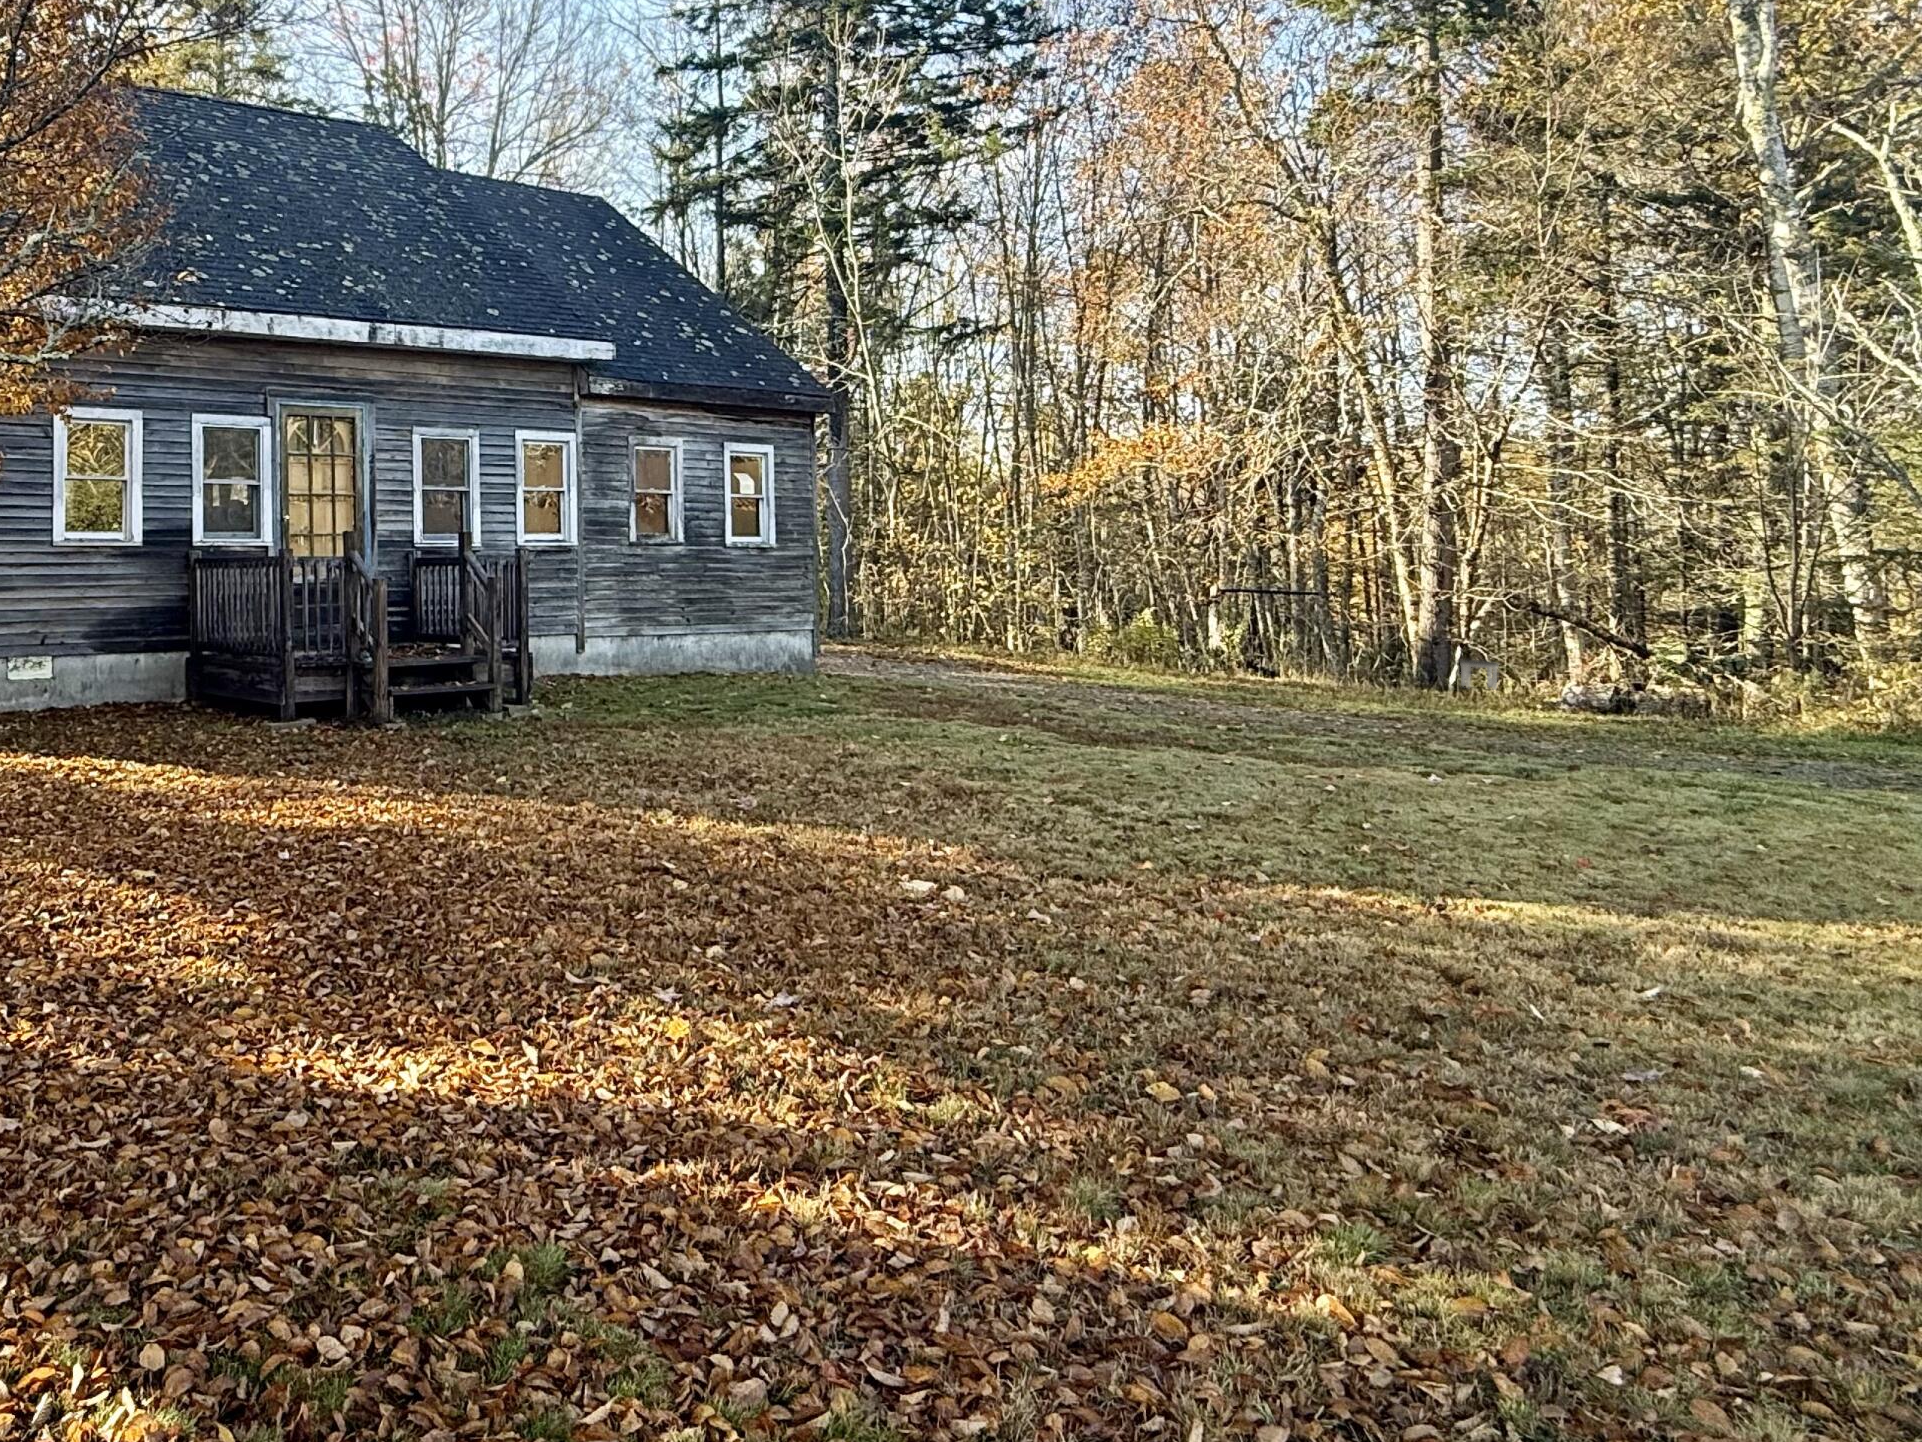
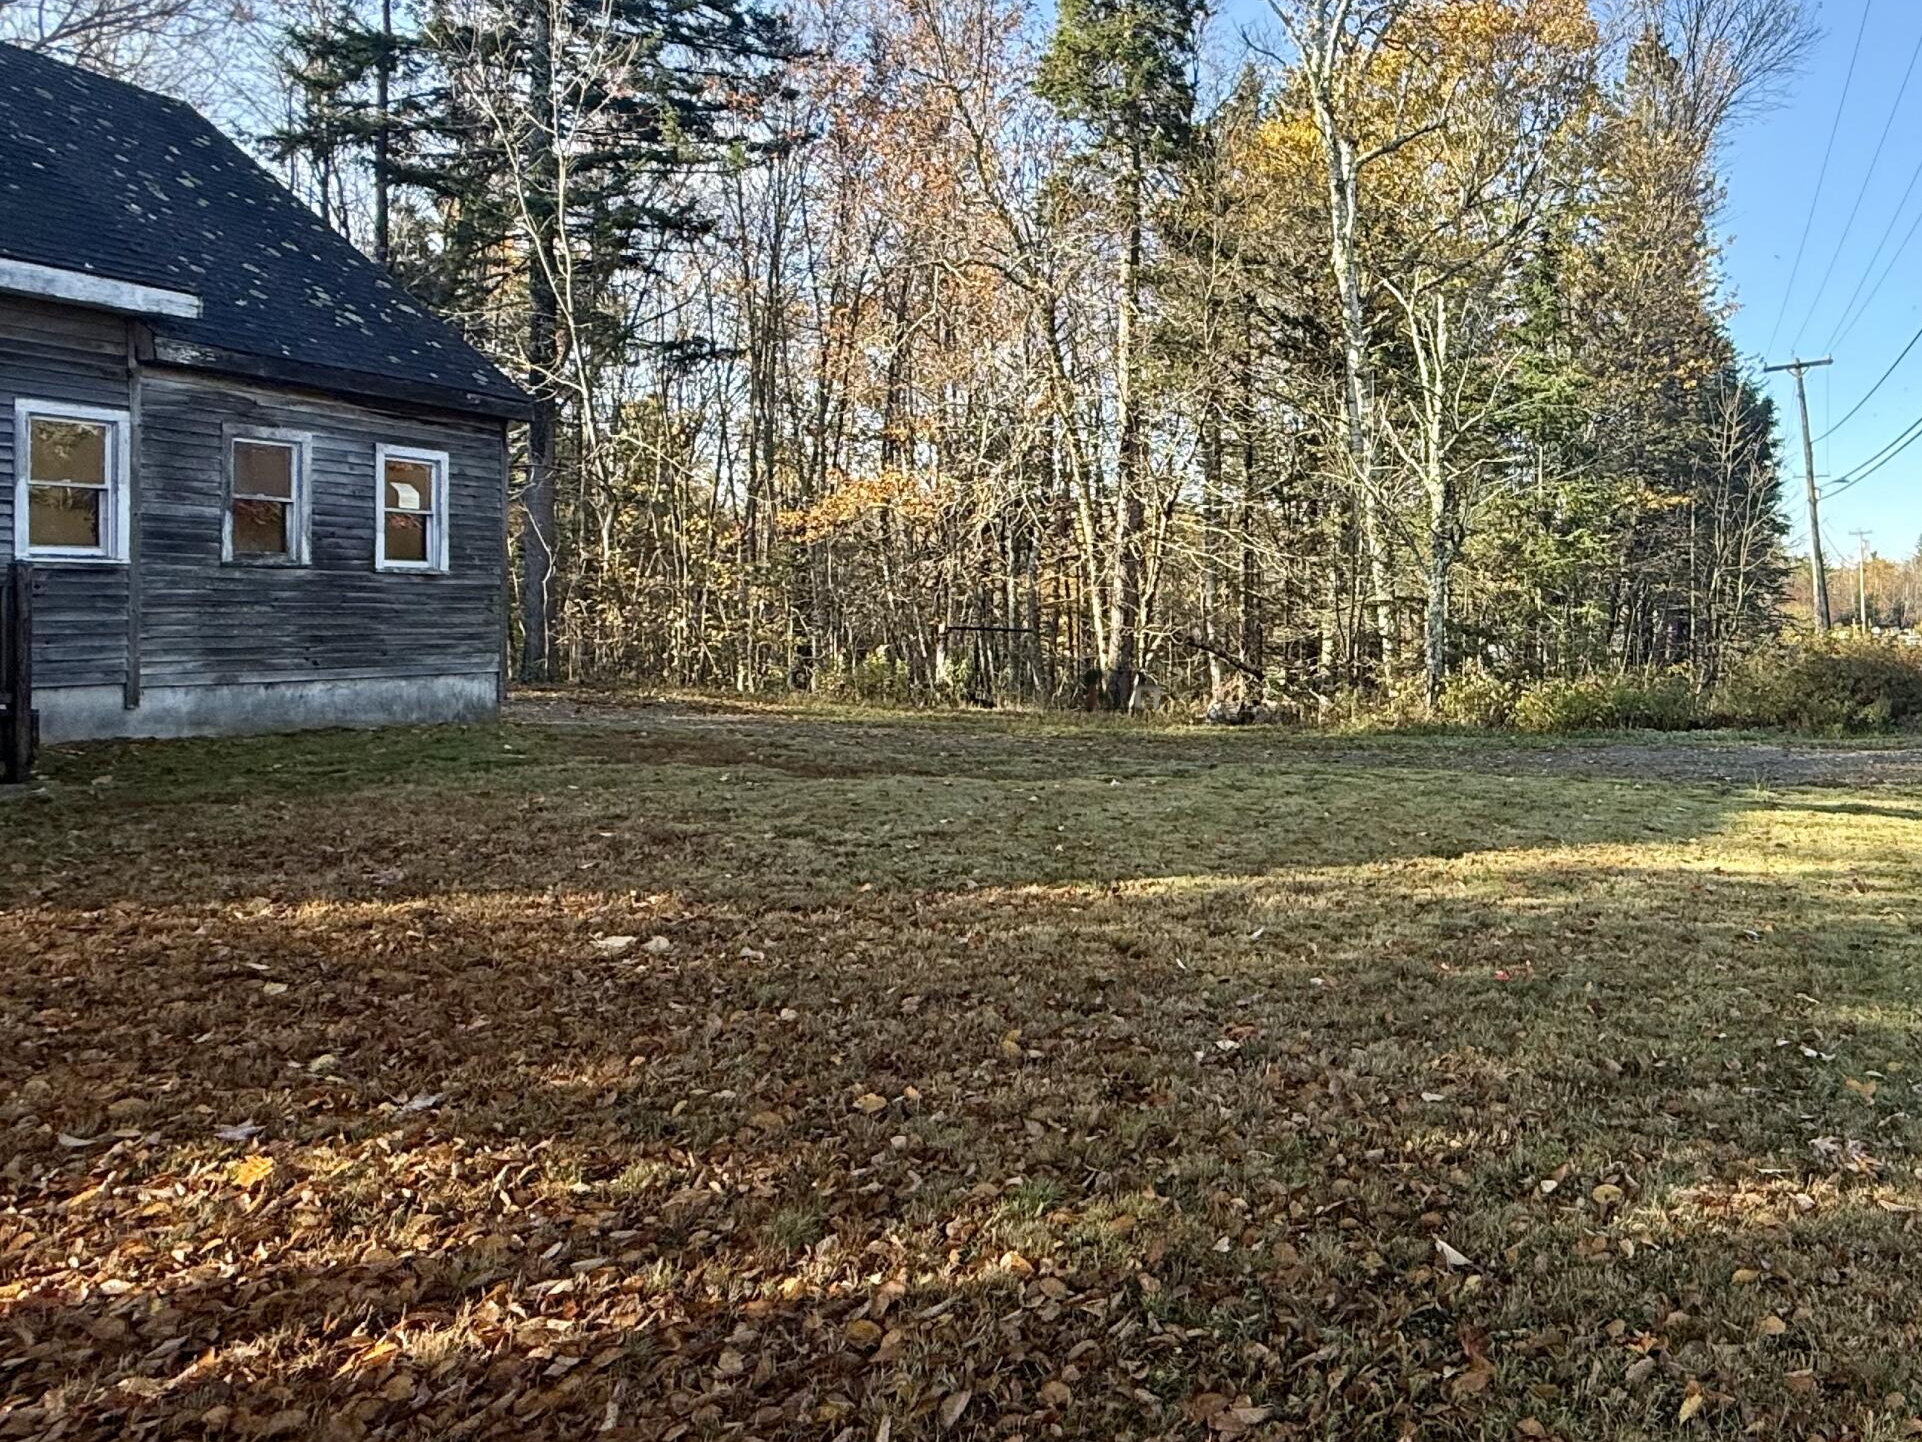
potted plant: none [1384,635,1430,685] -> present [1081,666,1112,708]

